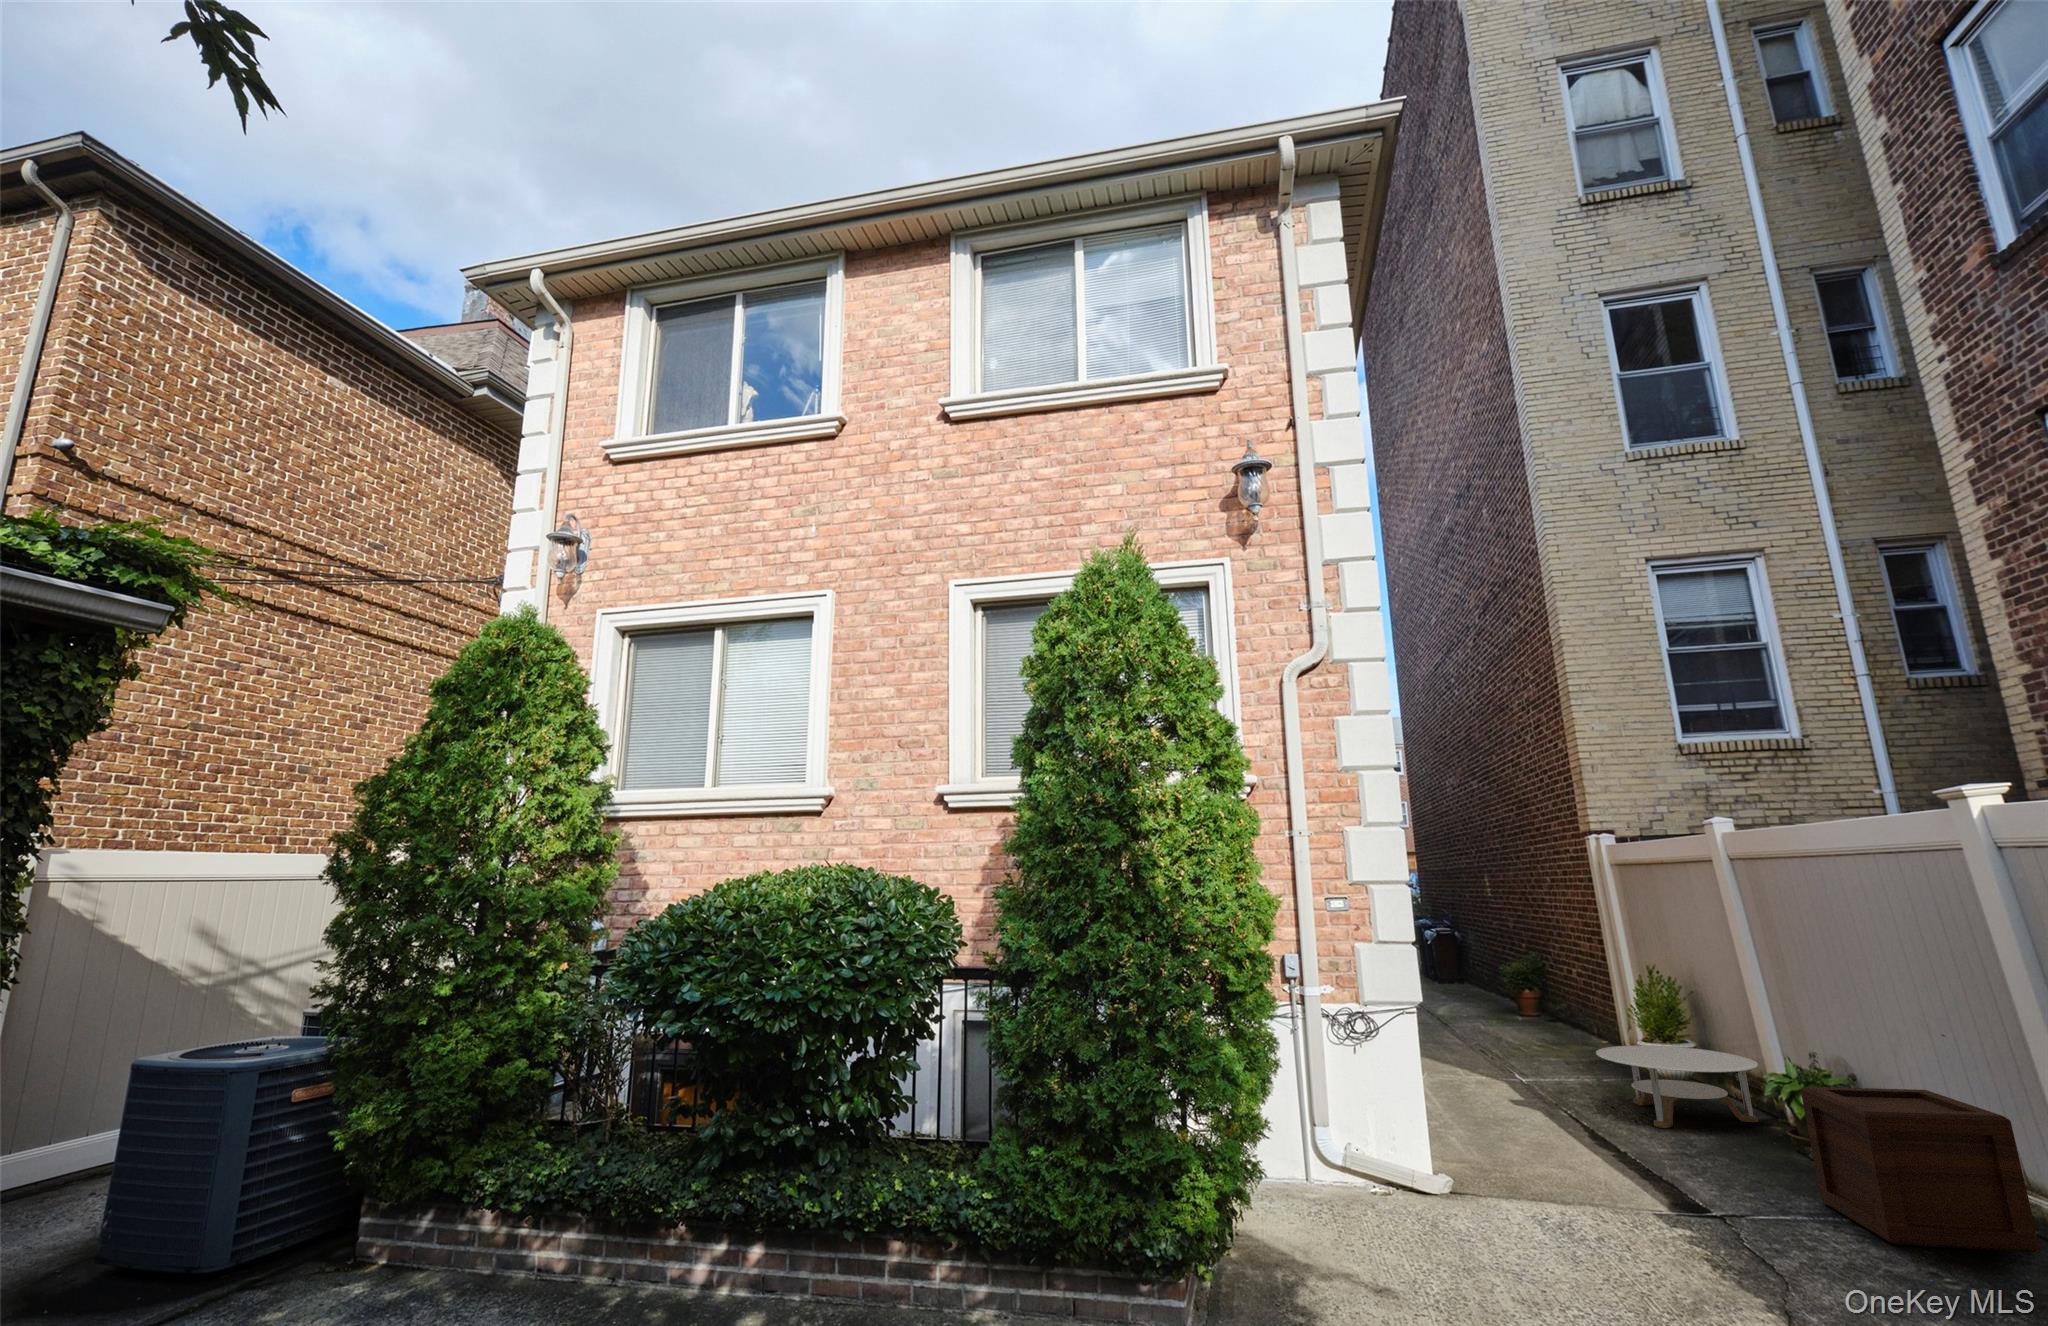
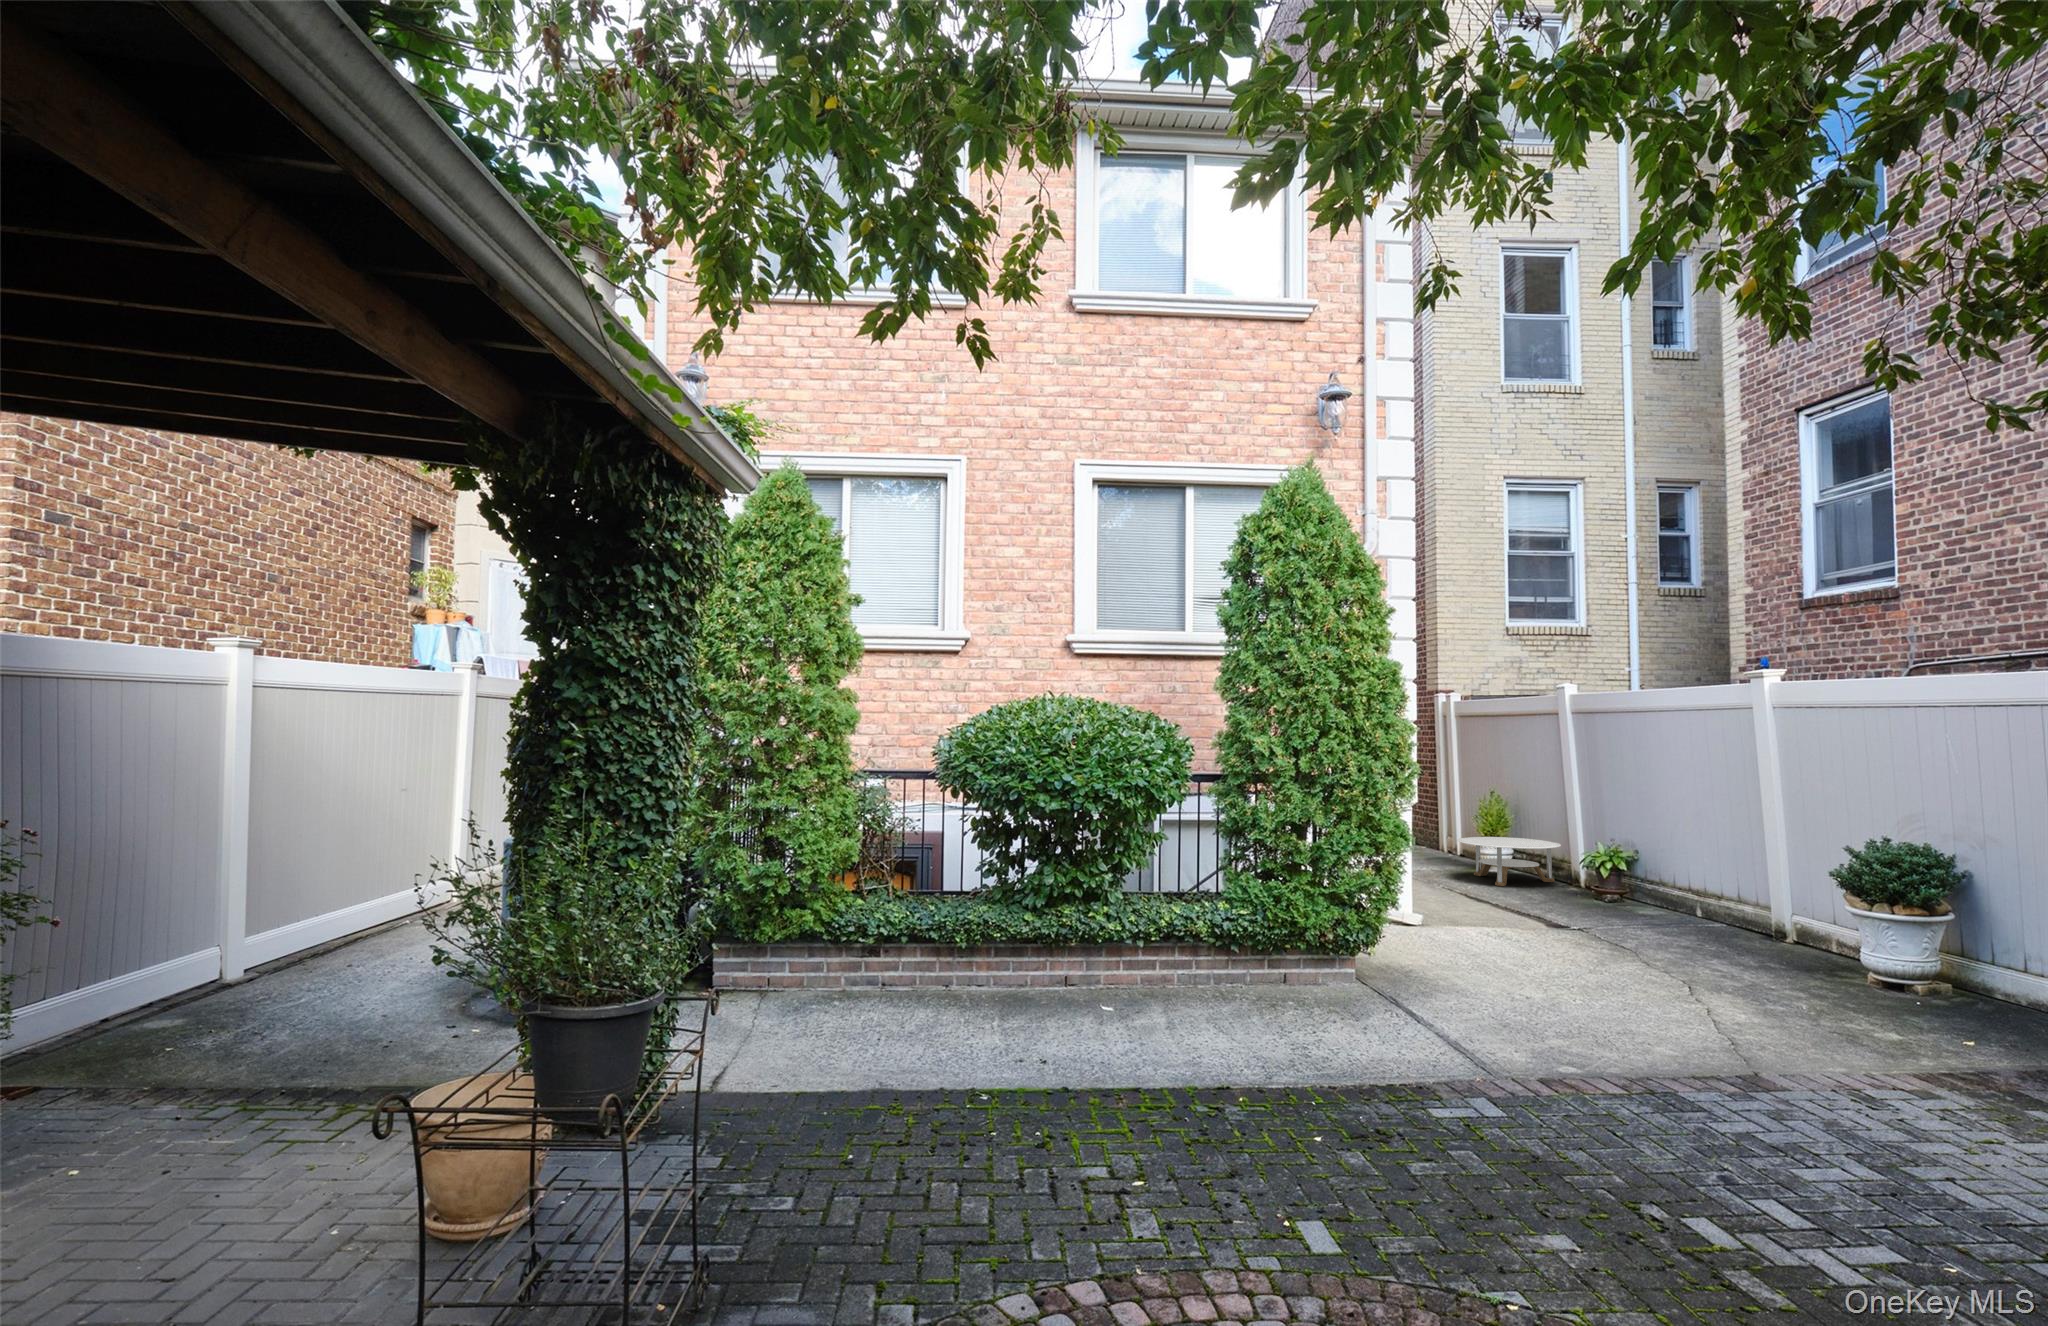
wooden crate: present [1801,1087,2040,1252] -> none [1608,847,1725,929]

